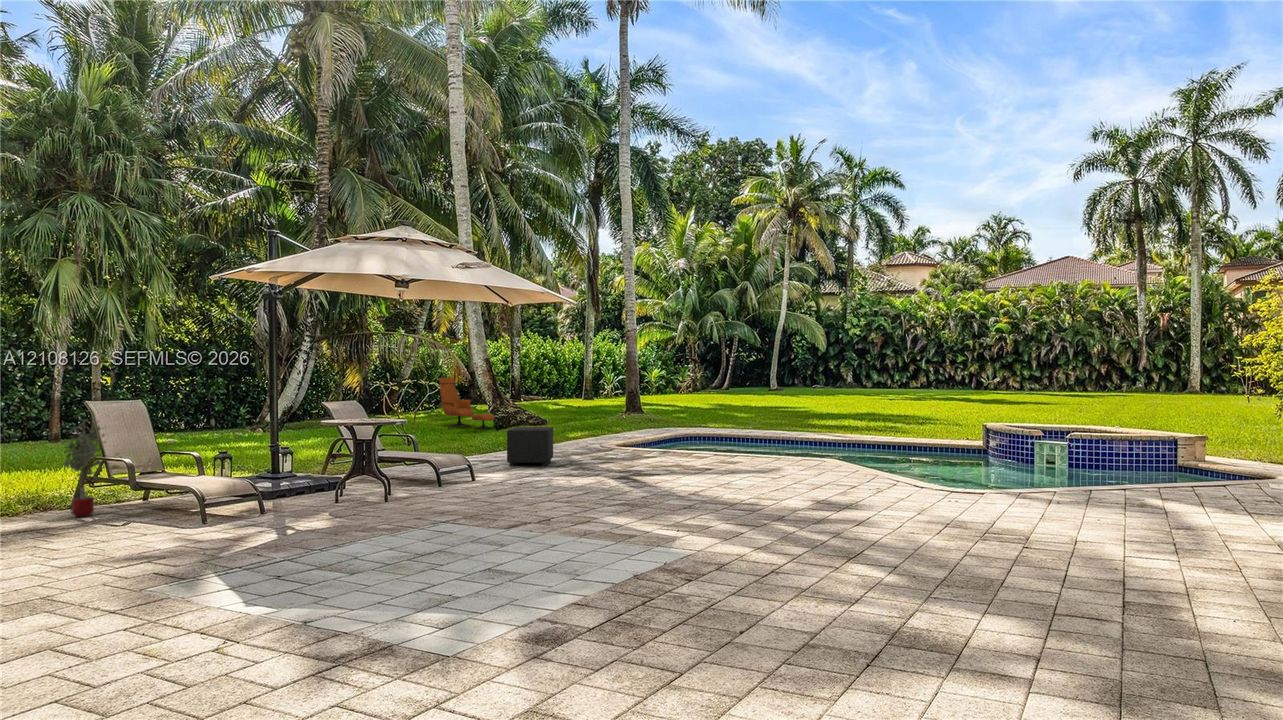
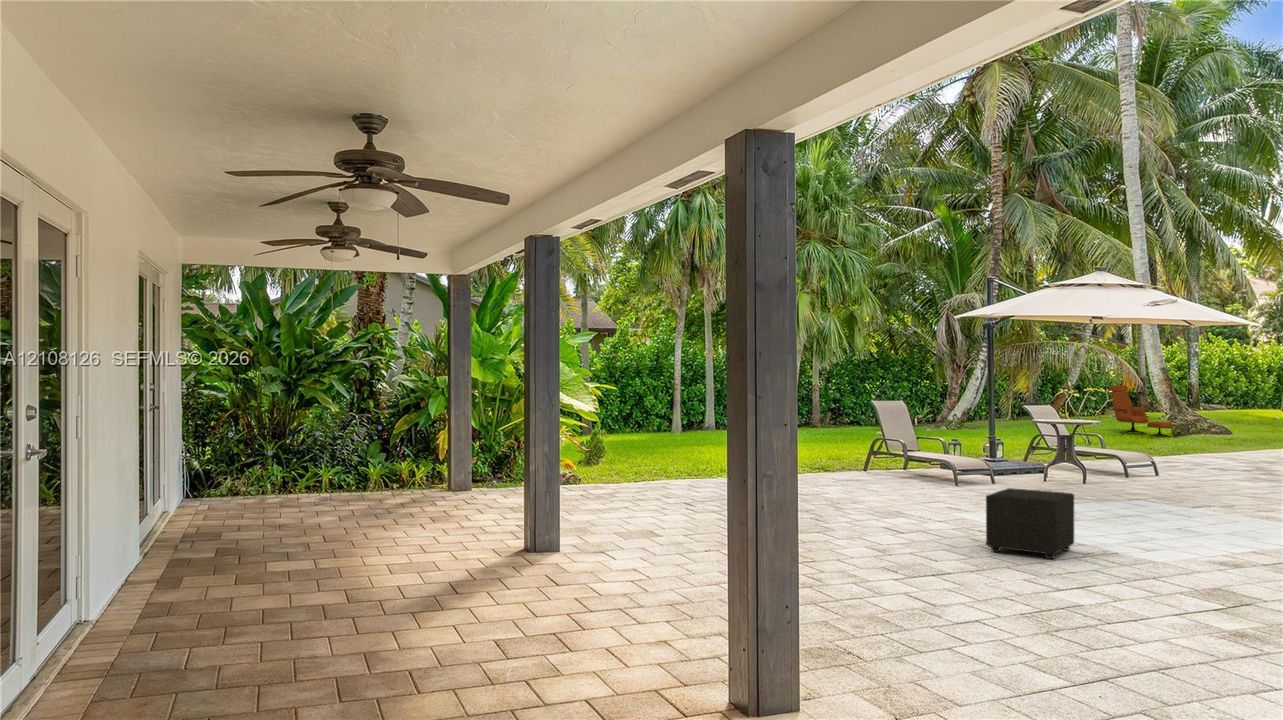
potted tree: present [62,419,121,517] -> none [860,411,897,476]
ottoman: present [507,427,553,466] -> present [986,488,1074,559]

